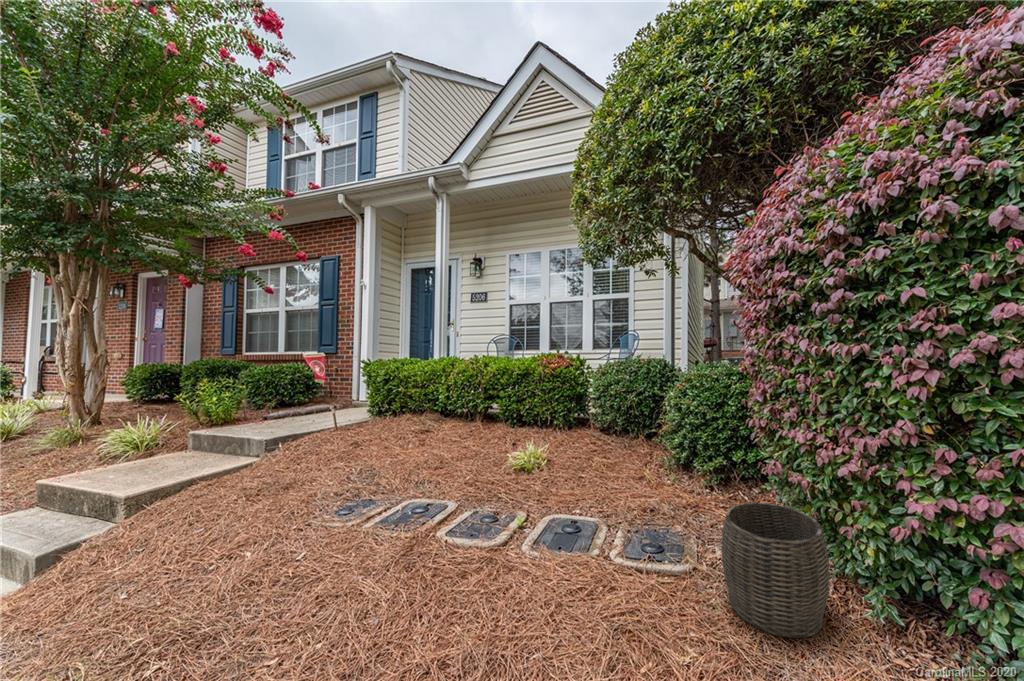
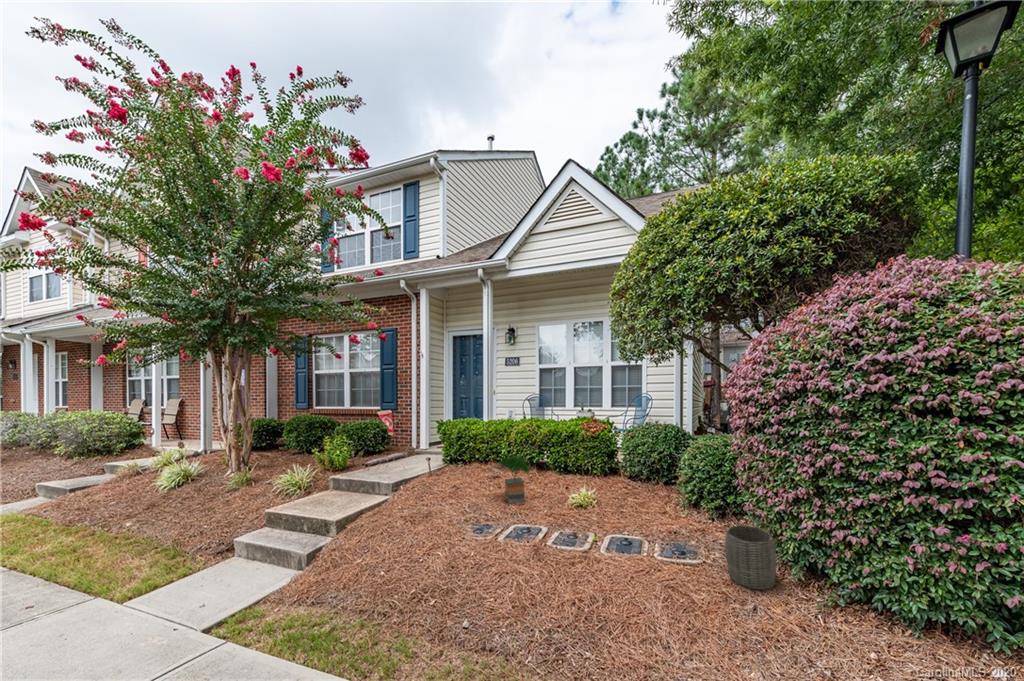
potted tree: none [398,395,444,465] -> present [500,456,530,504]

